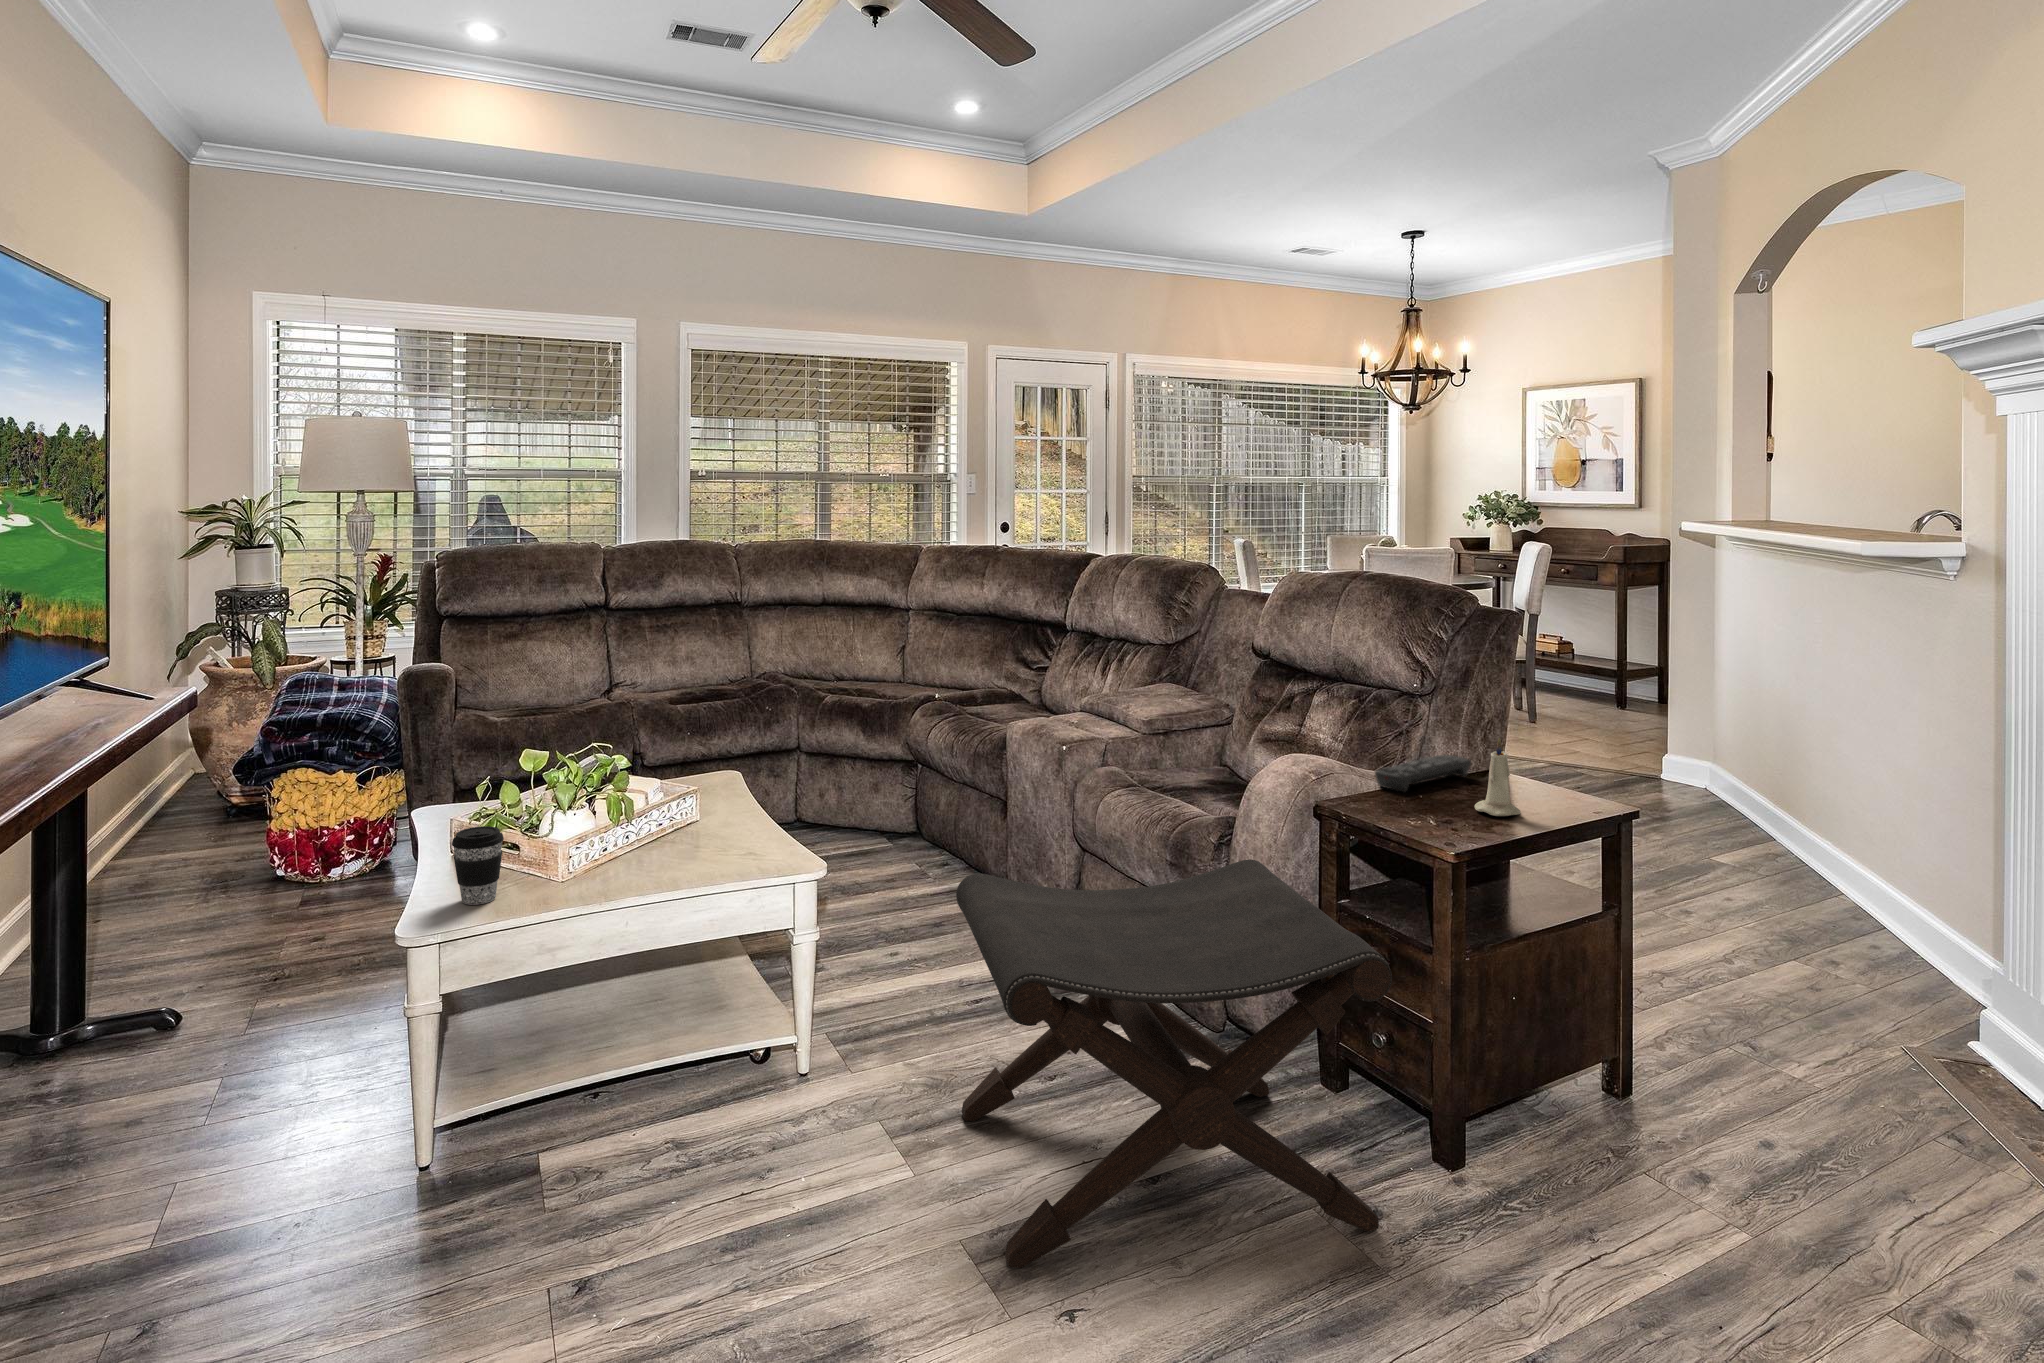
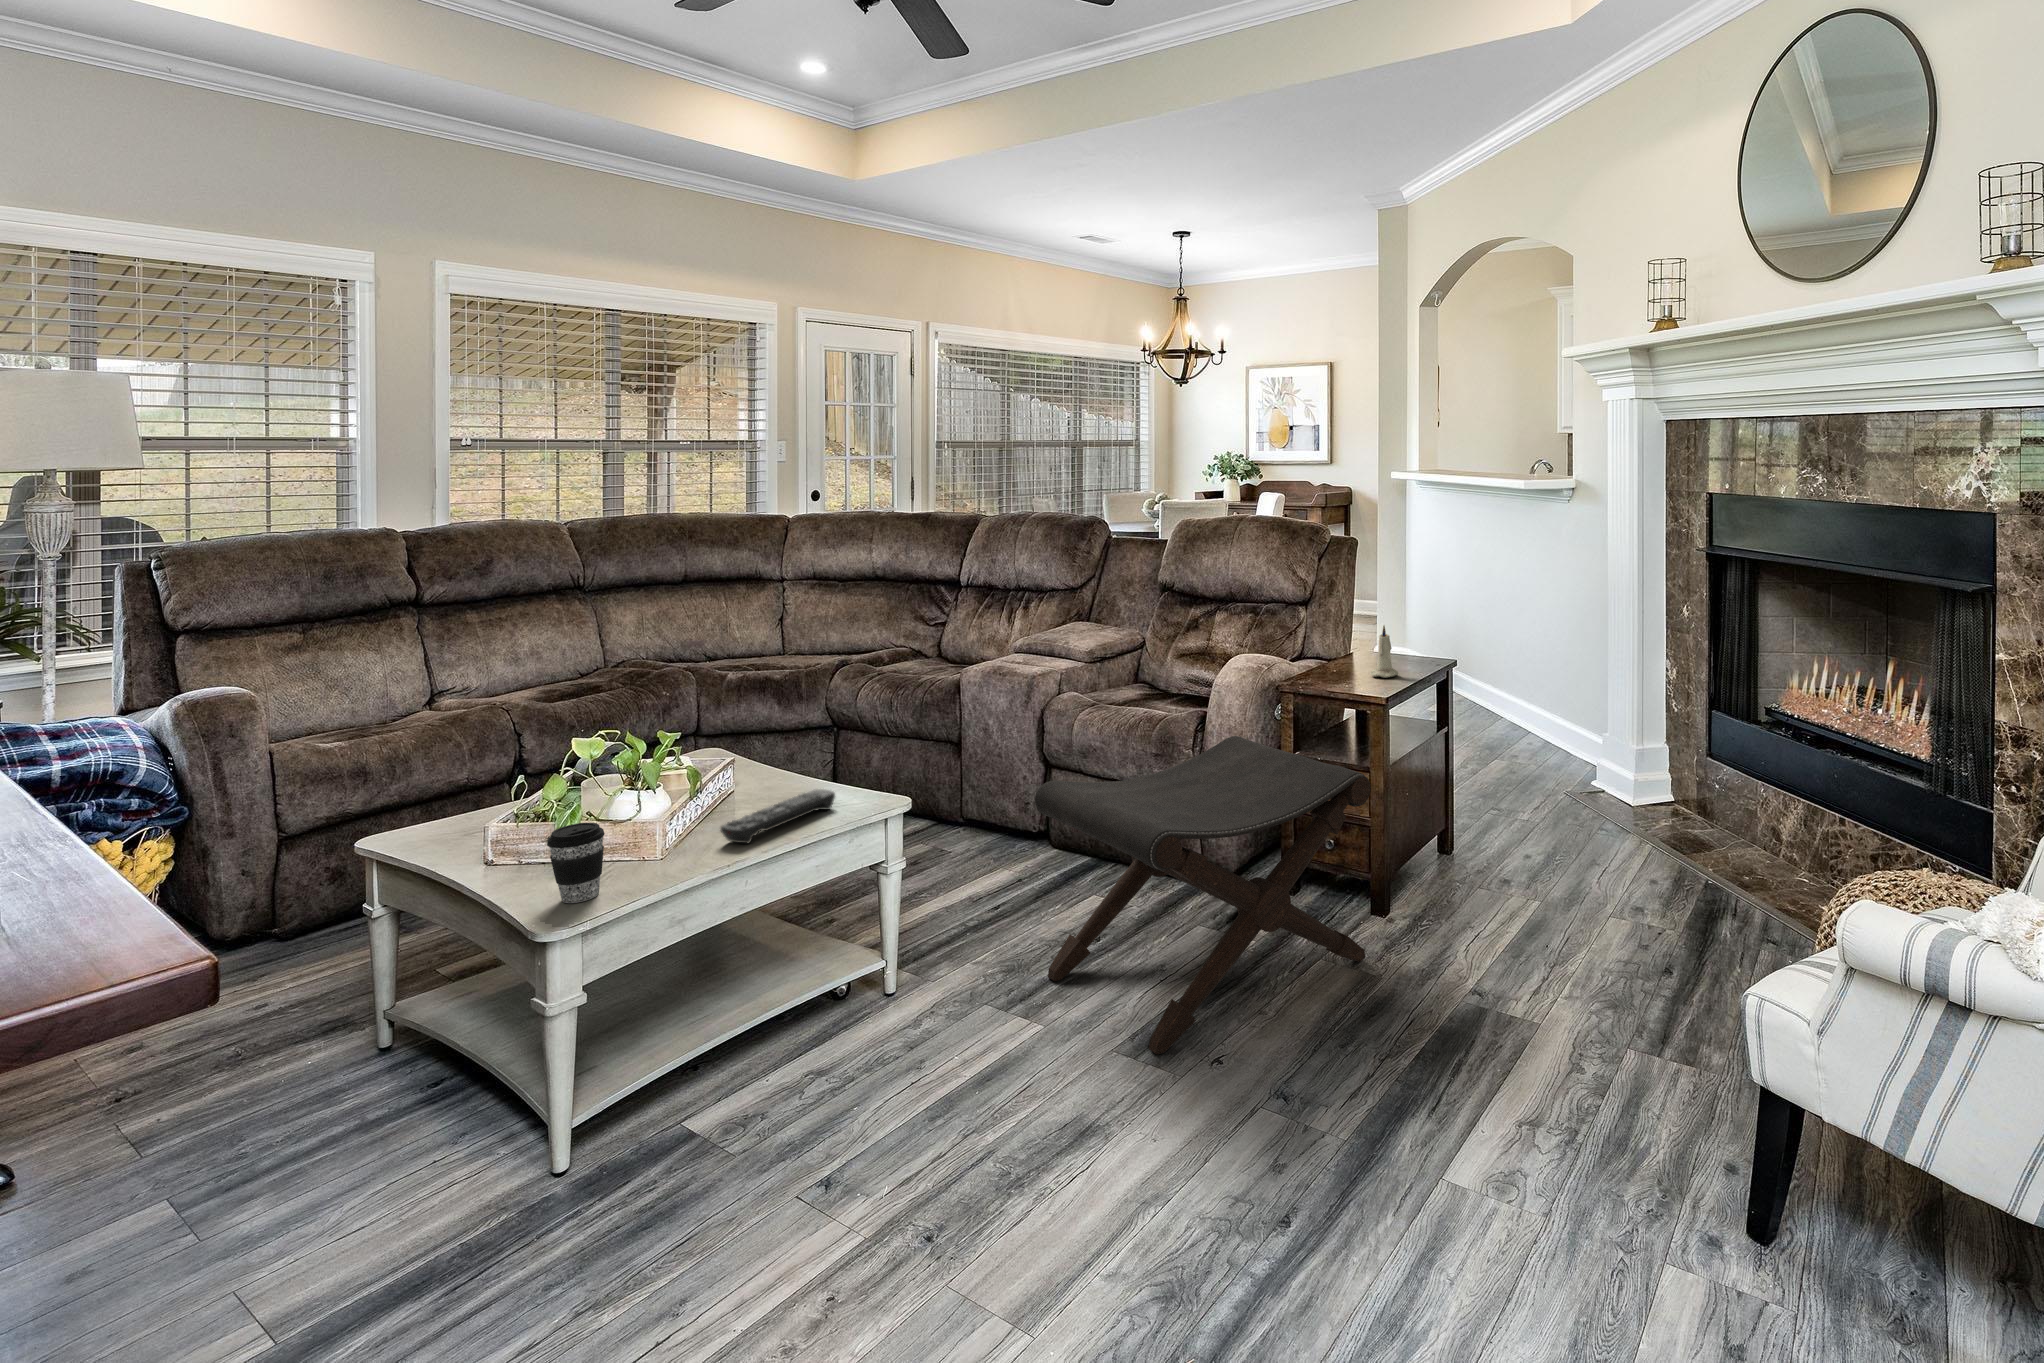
remote control: present [1375,755,1471,792] -> present [720,789,835,843]

